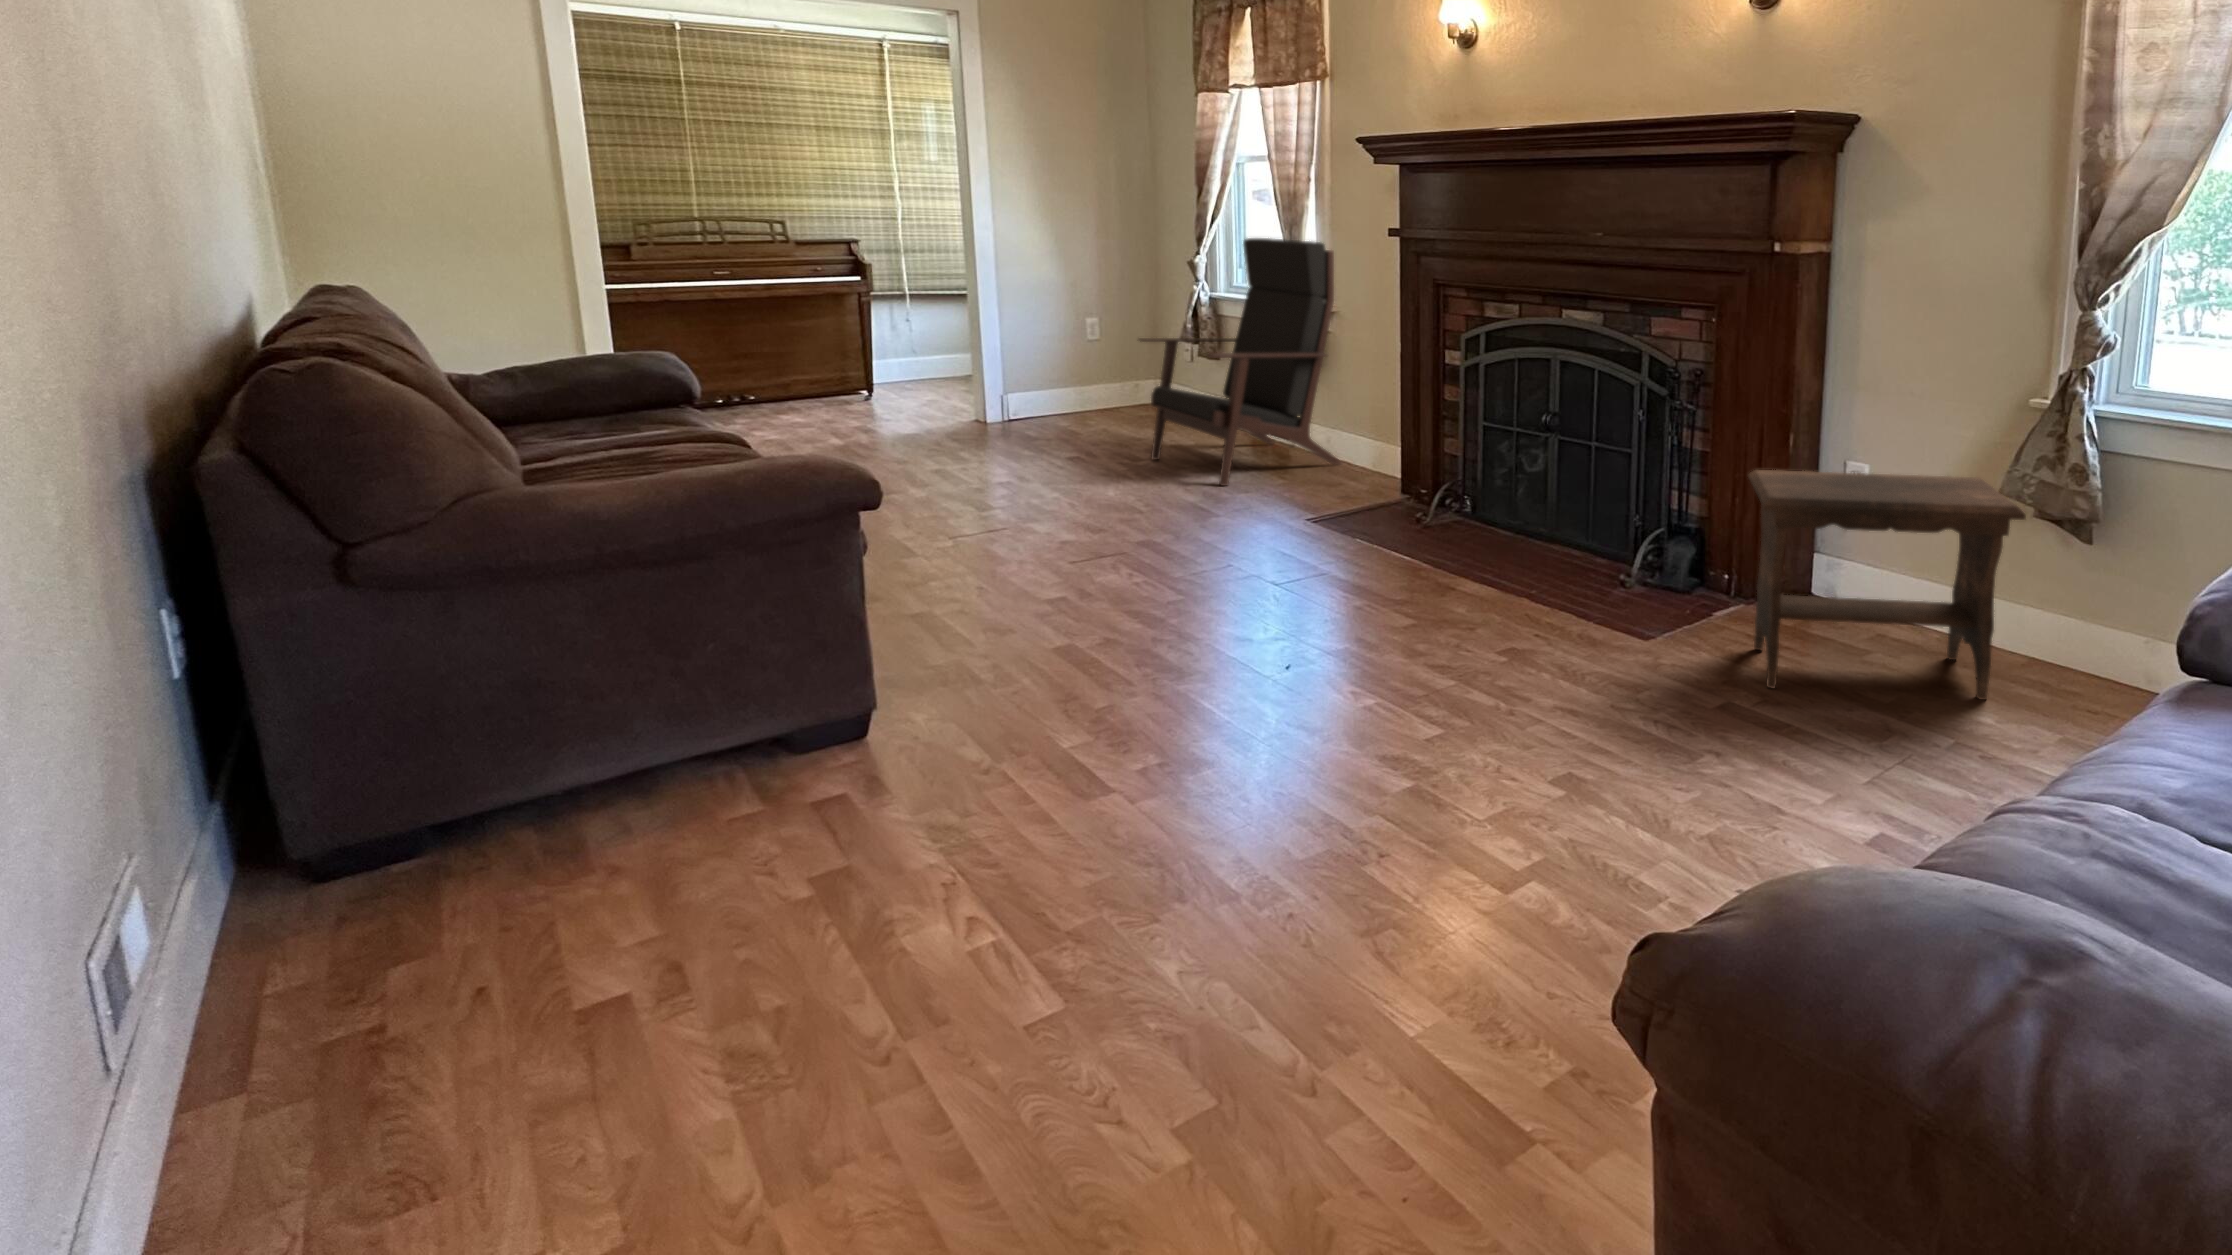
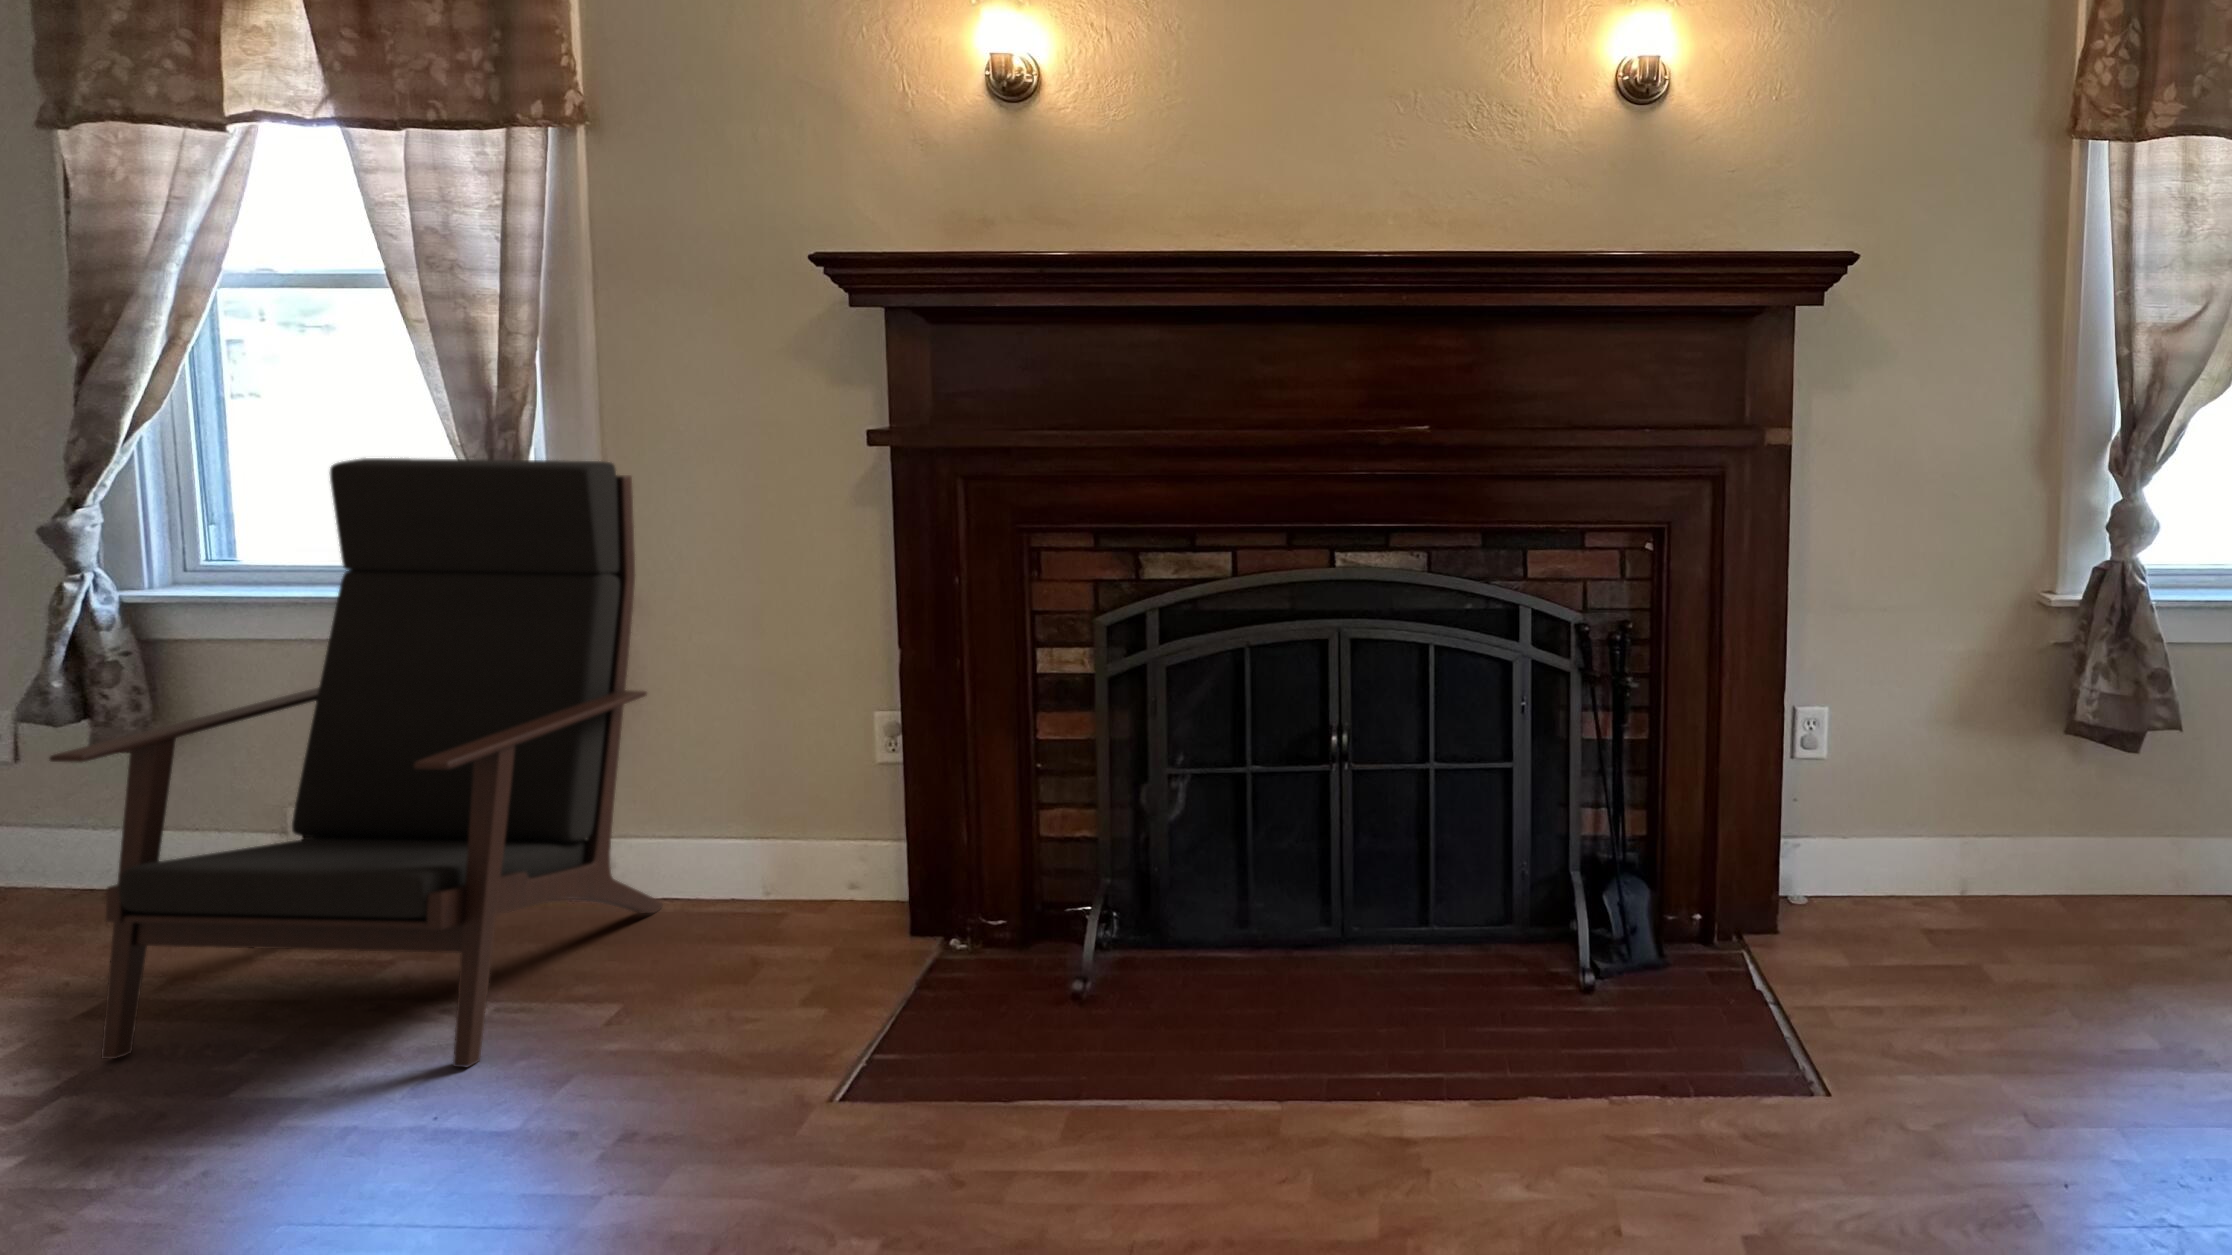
footstool: present [1748,470,2026,699] -> none [1890,709,2205,1095]

